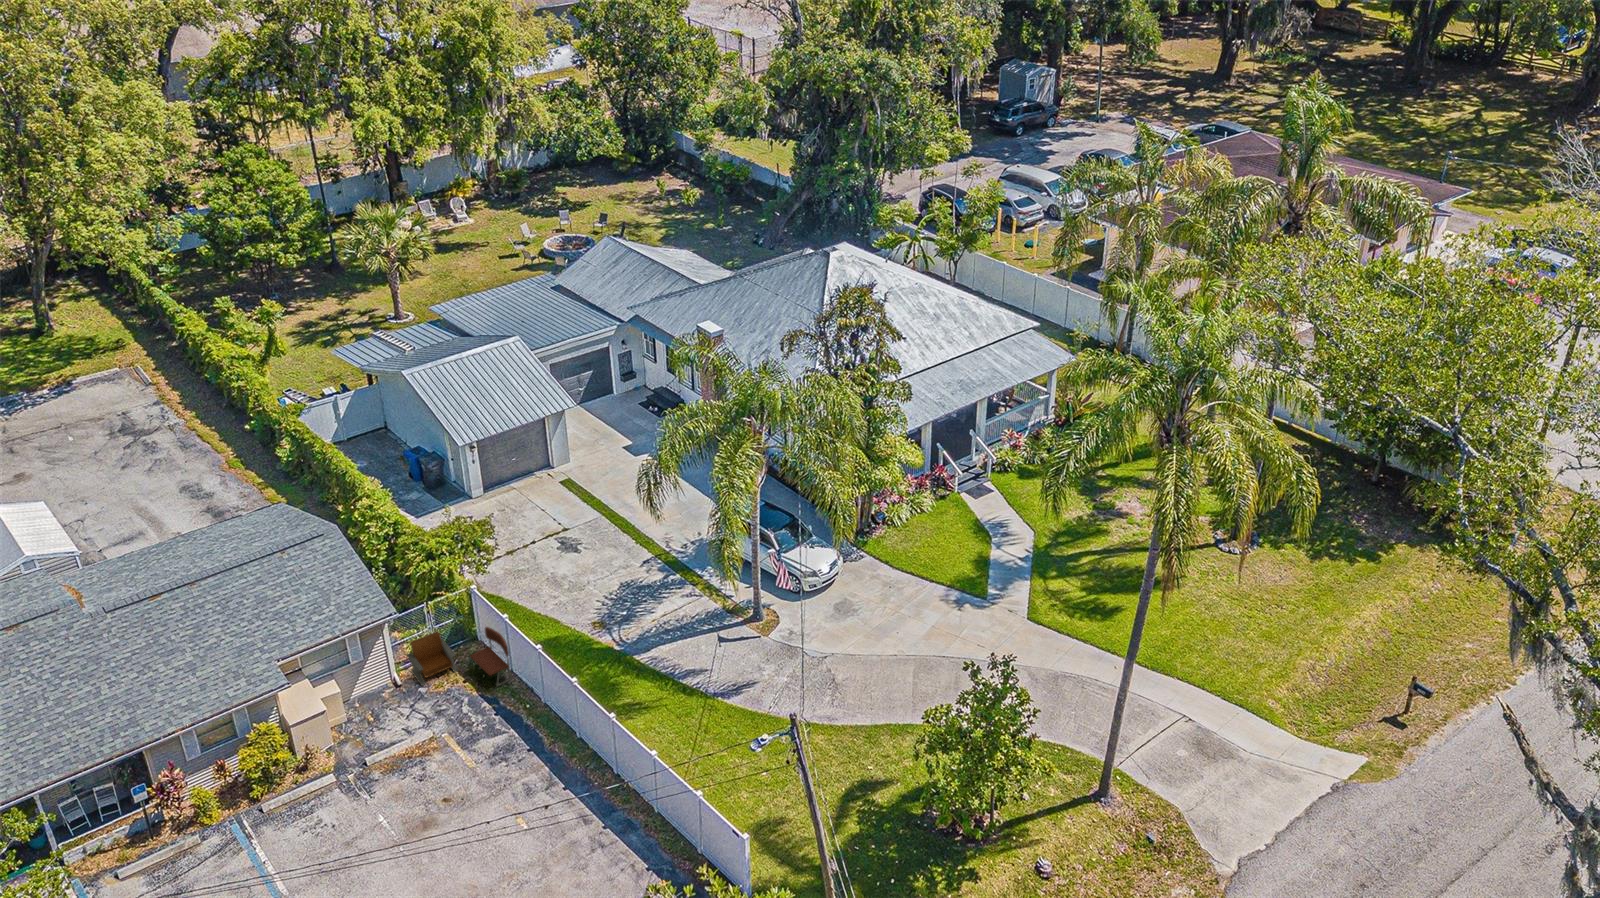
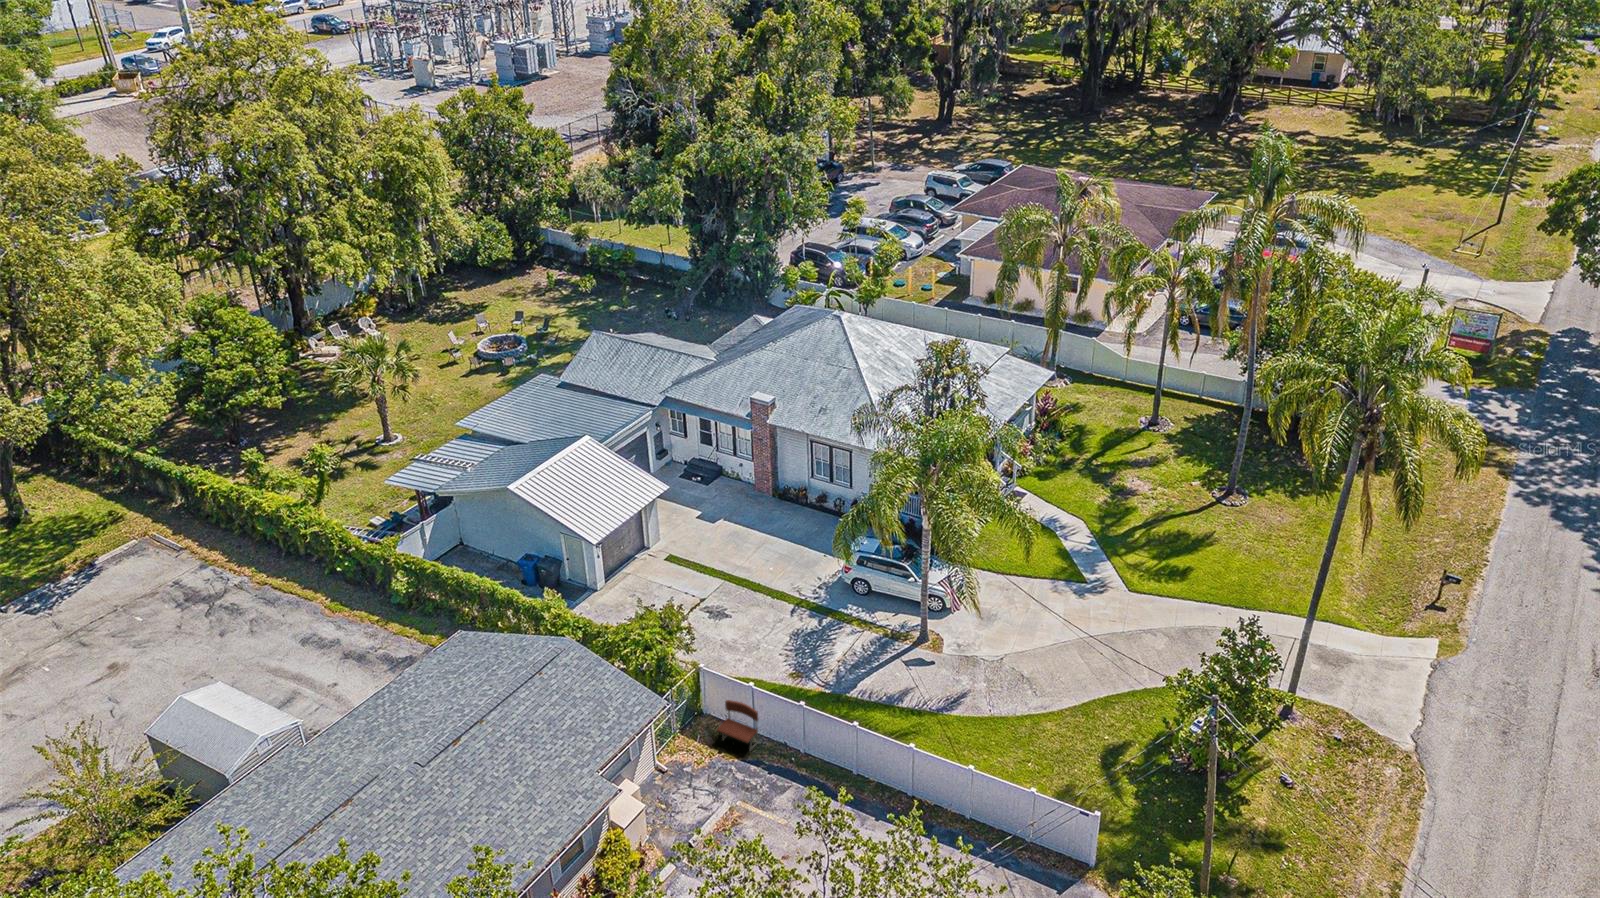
lounge chair: present [407,631,458,686] -> none [658,715,705,769]

